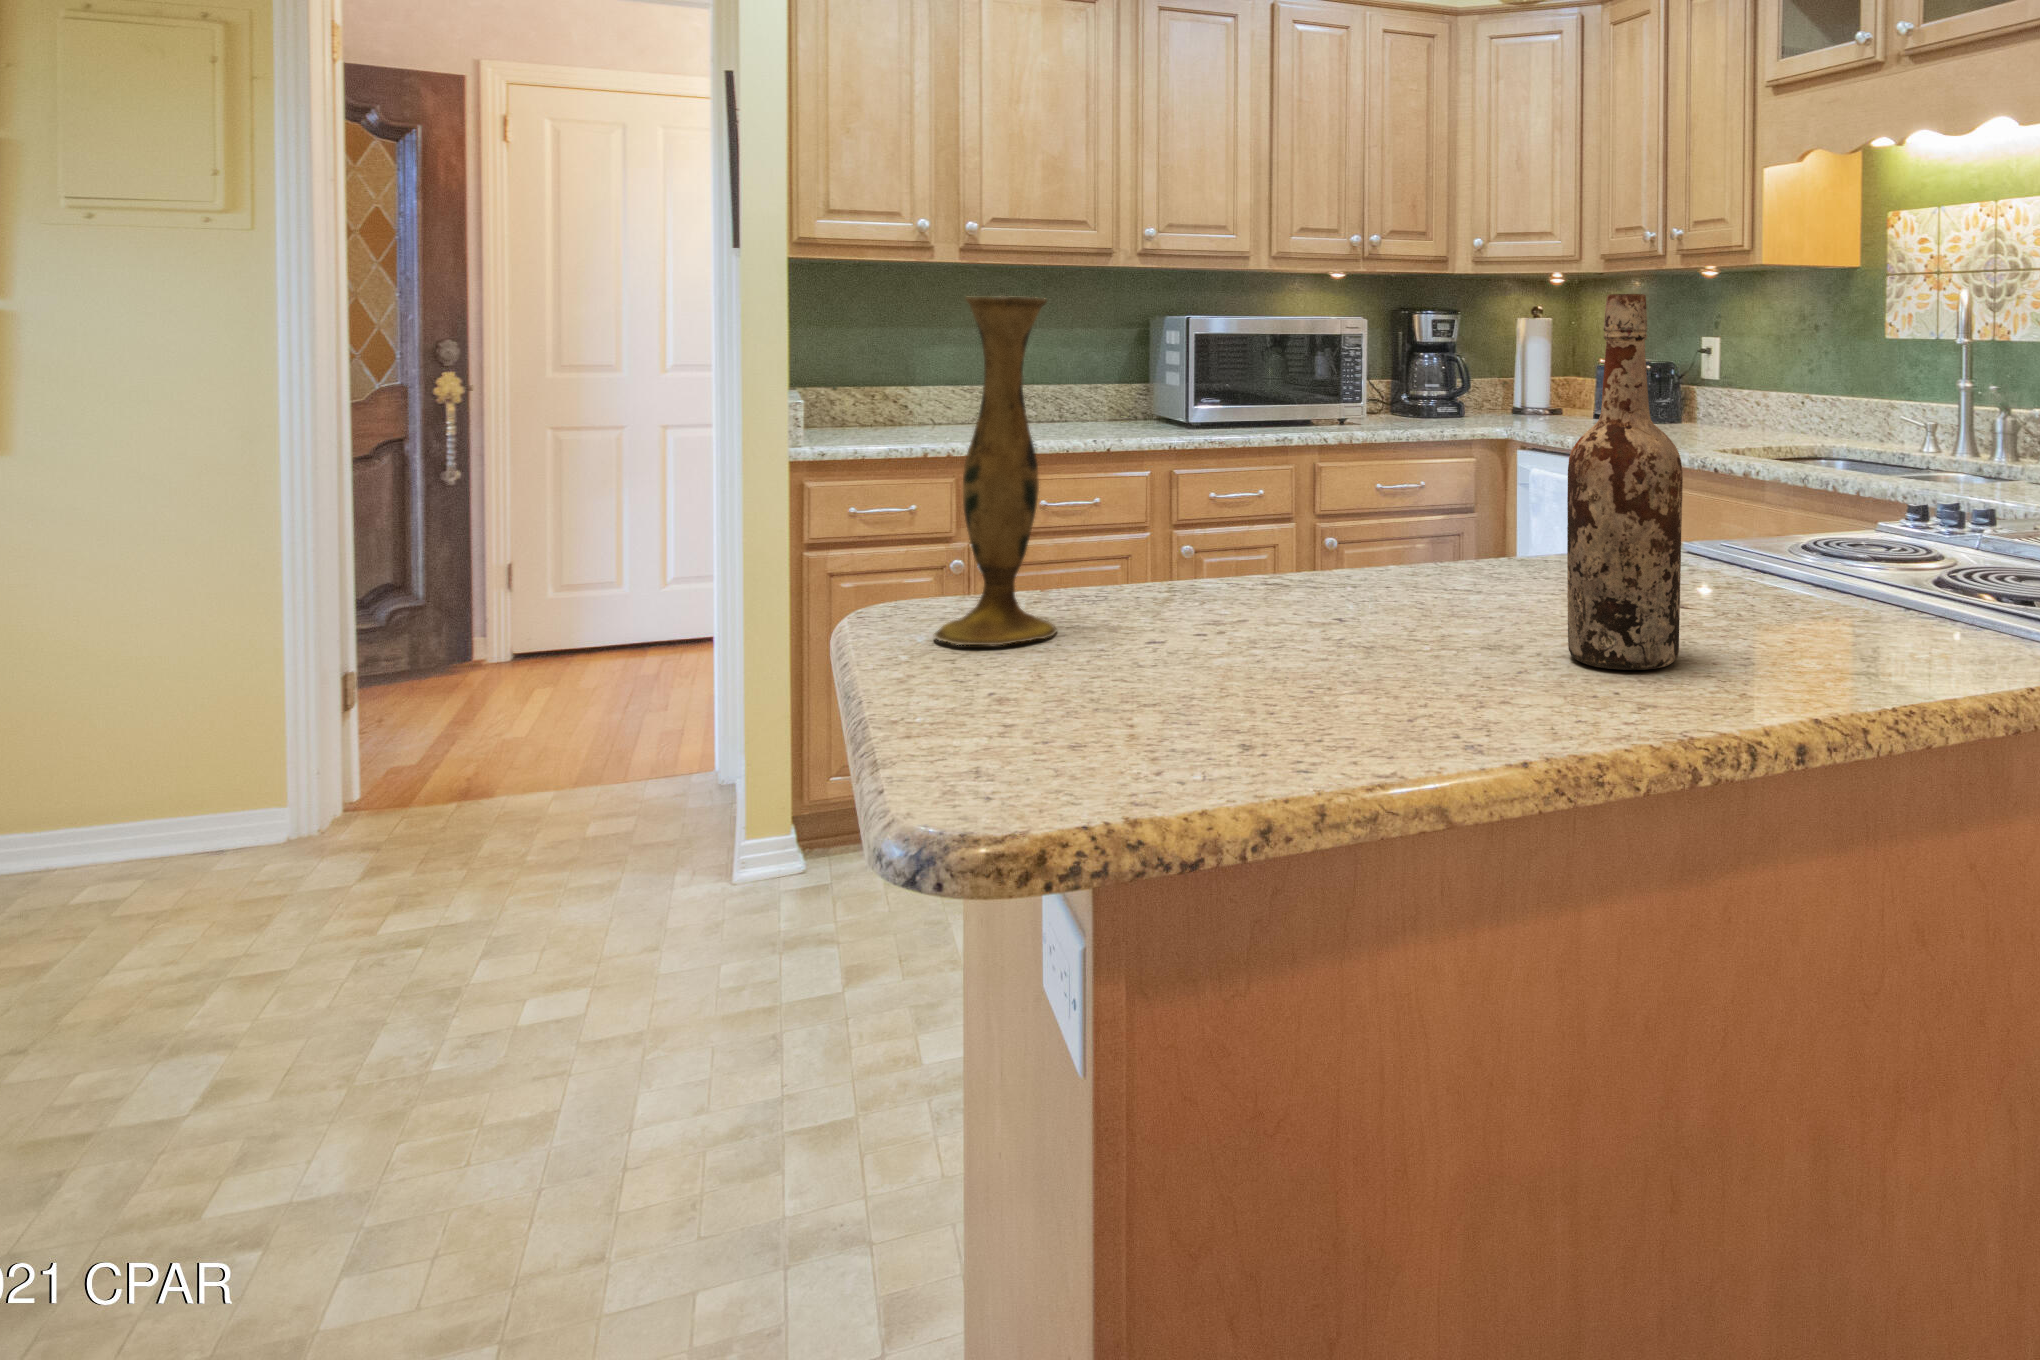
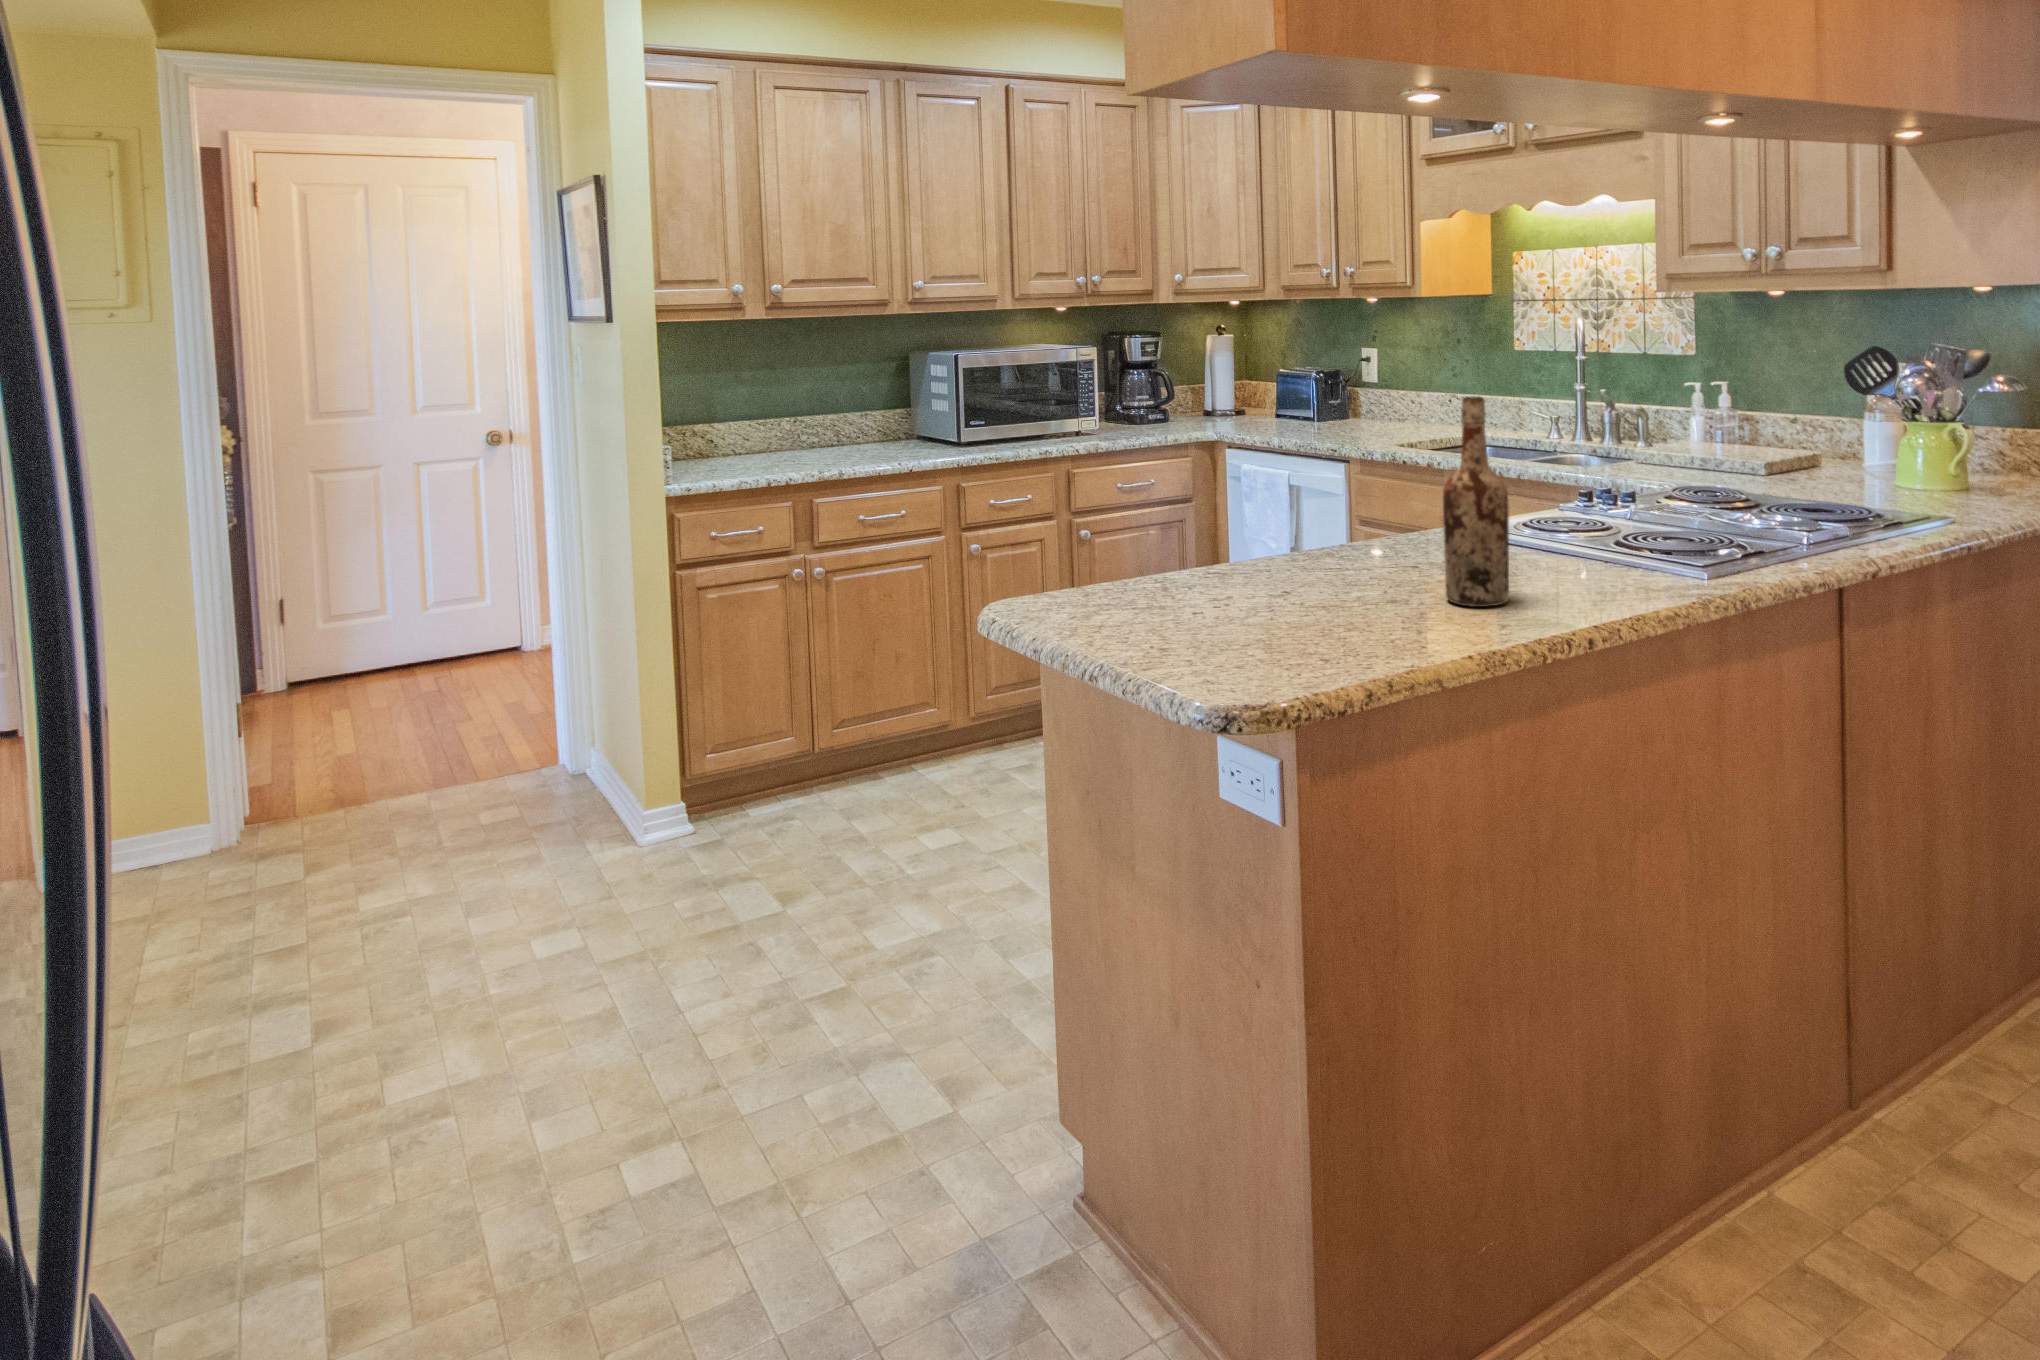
vase: present [934,296,1057,645] -> none [1073,410,1144,620]

